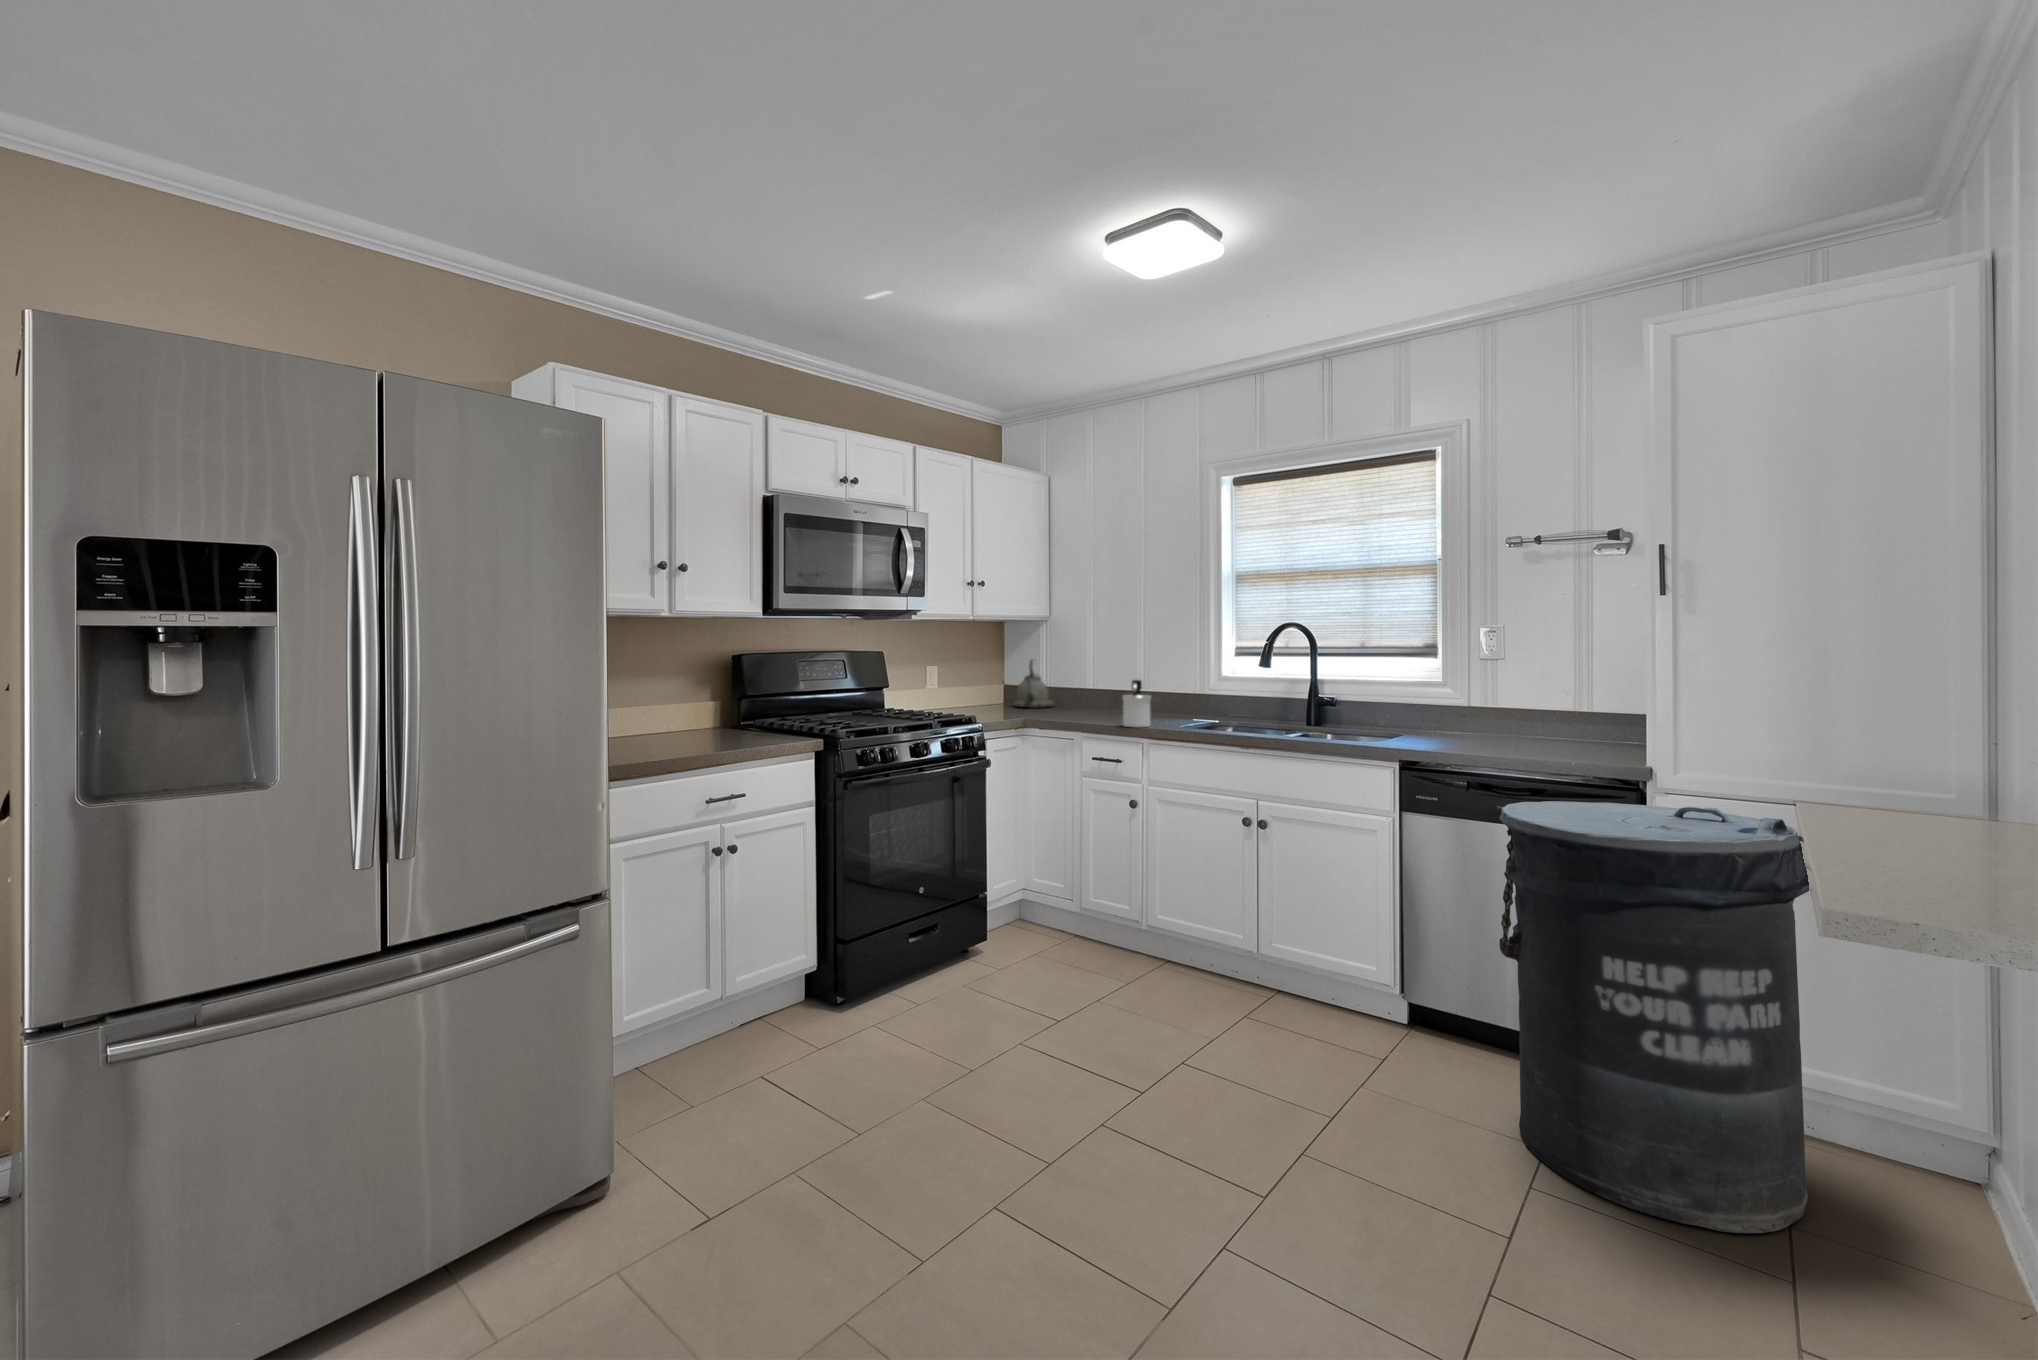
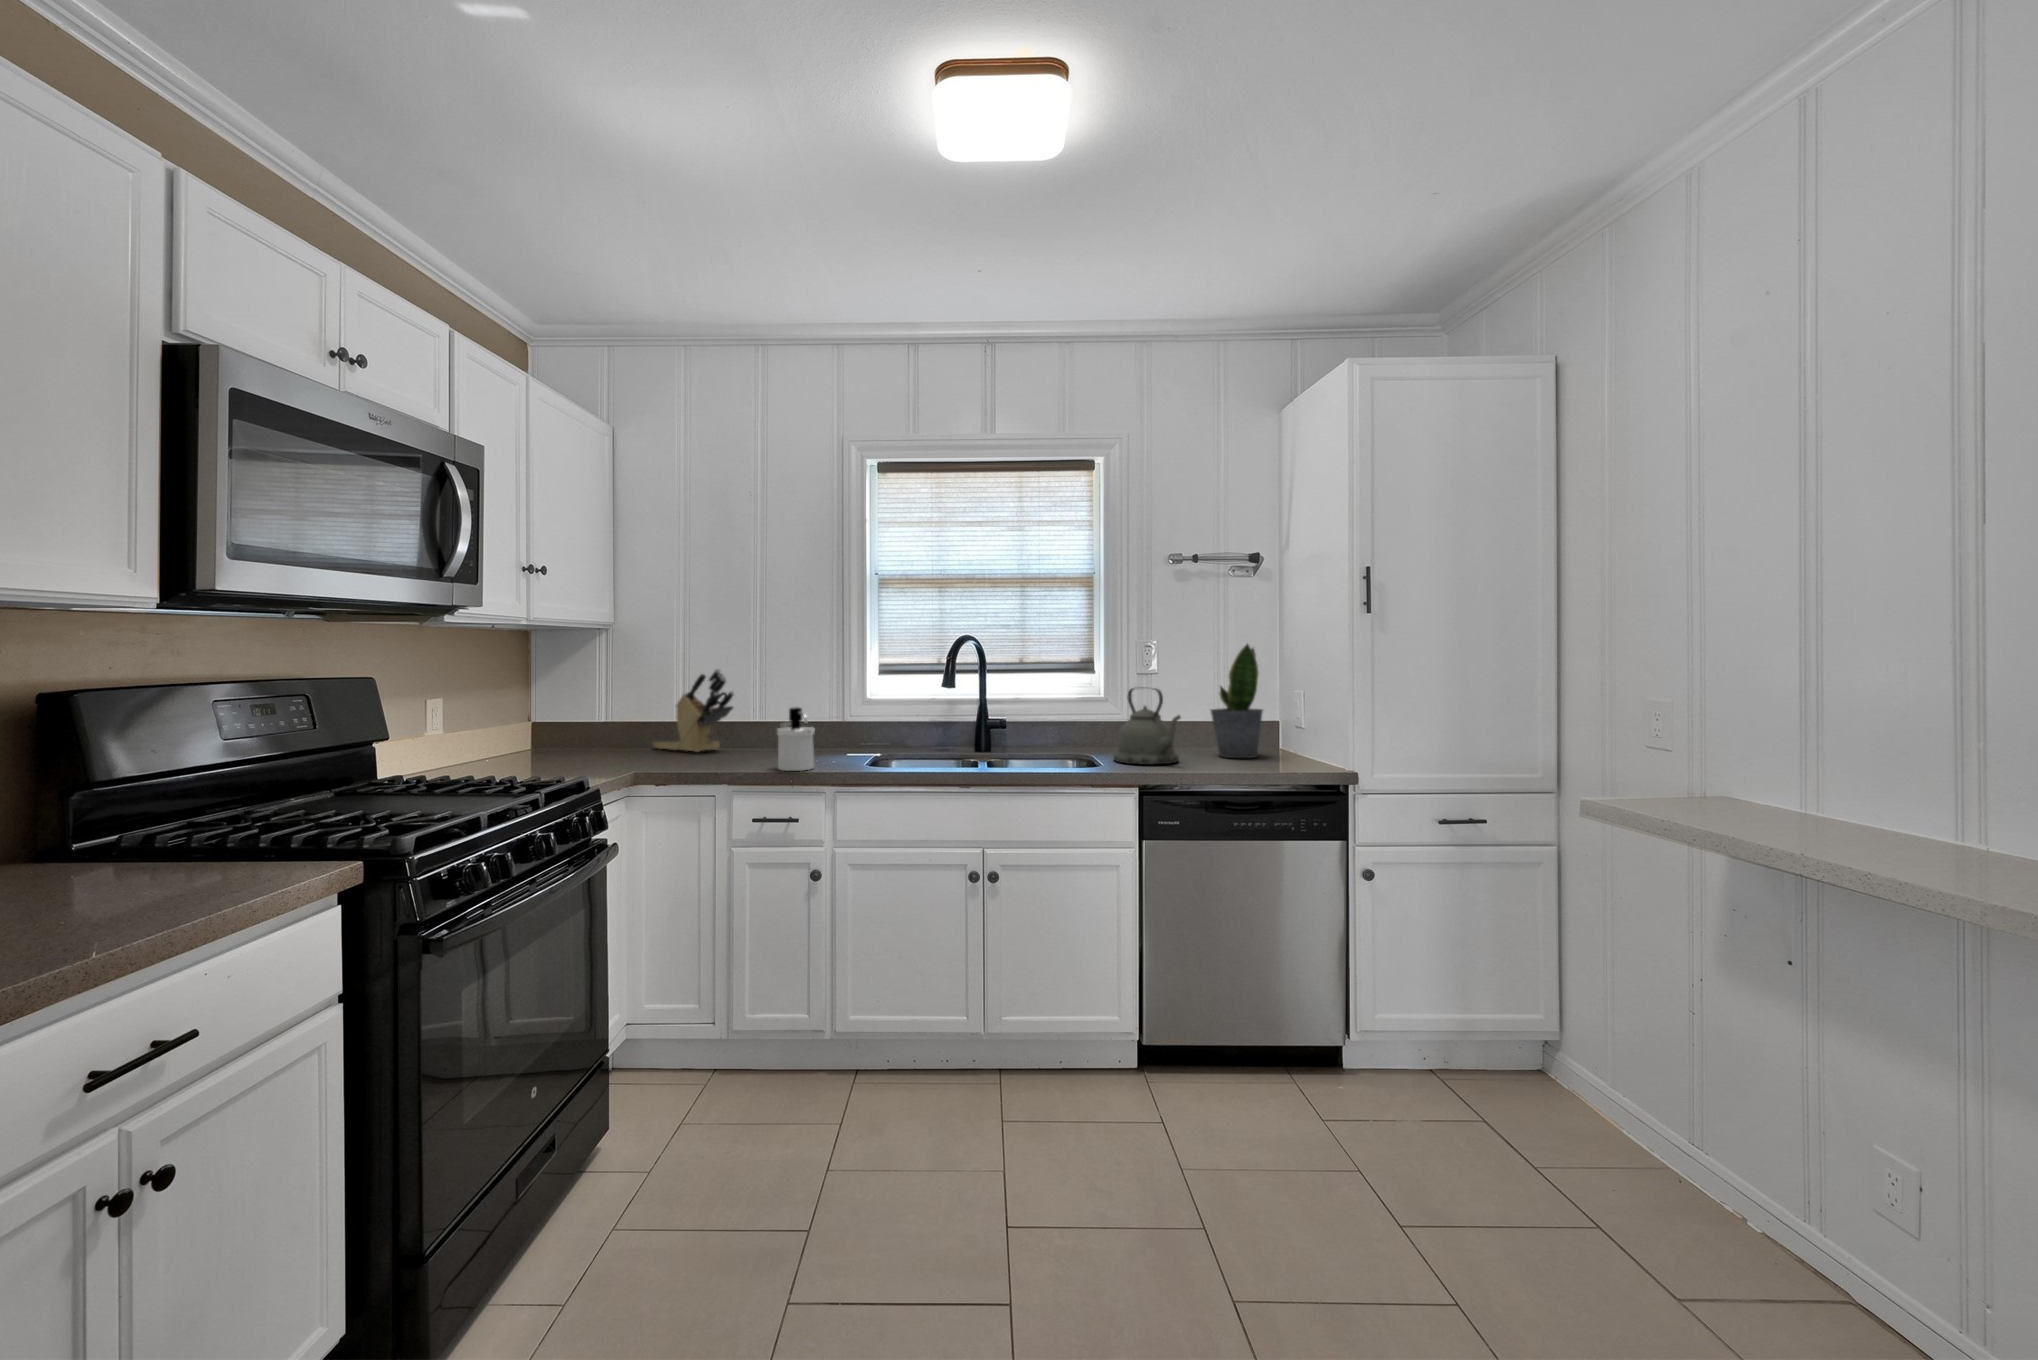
potted plant: none [1531,630,1594,749] -> present [1211,644,1263,758]
knife block: none [1074,649,1122,712] -> present [653,669,734,752]
kettle: present [1014,660,1054,708] -> present [1113,688,1181,764]
trash can: present [1499,801,1809,1233] -> none [1310,807,1596,1236]

